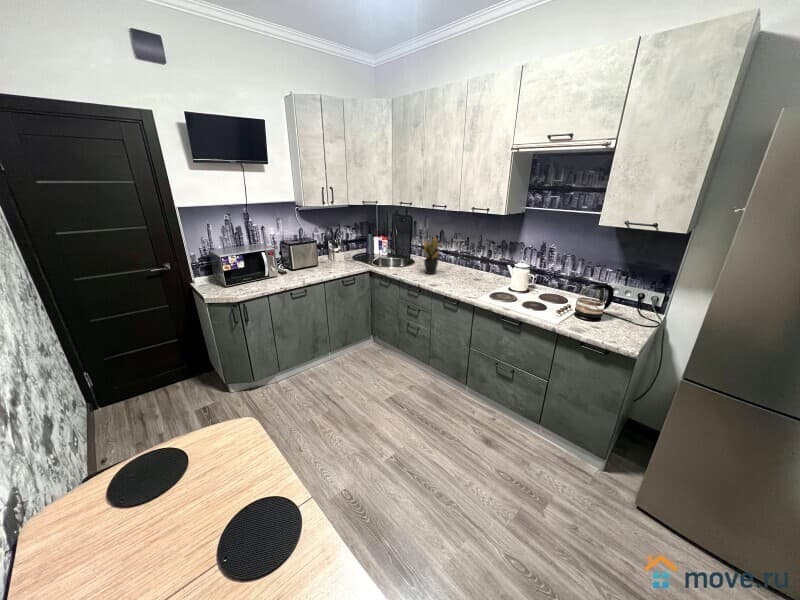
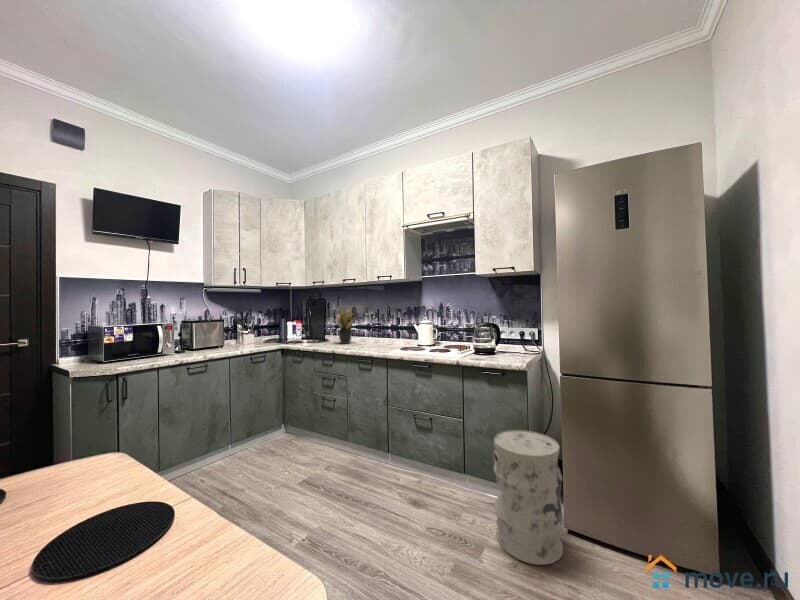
trash can: none [563,413,657,537] -> present [493,430,564,565]

